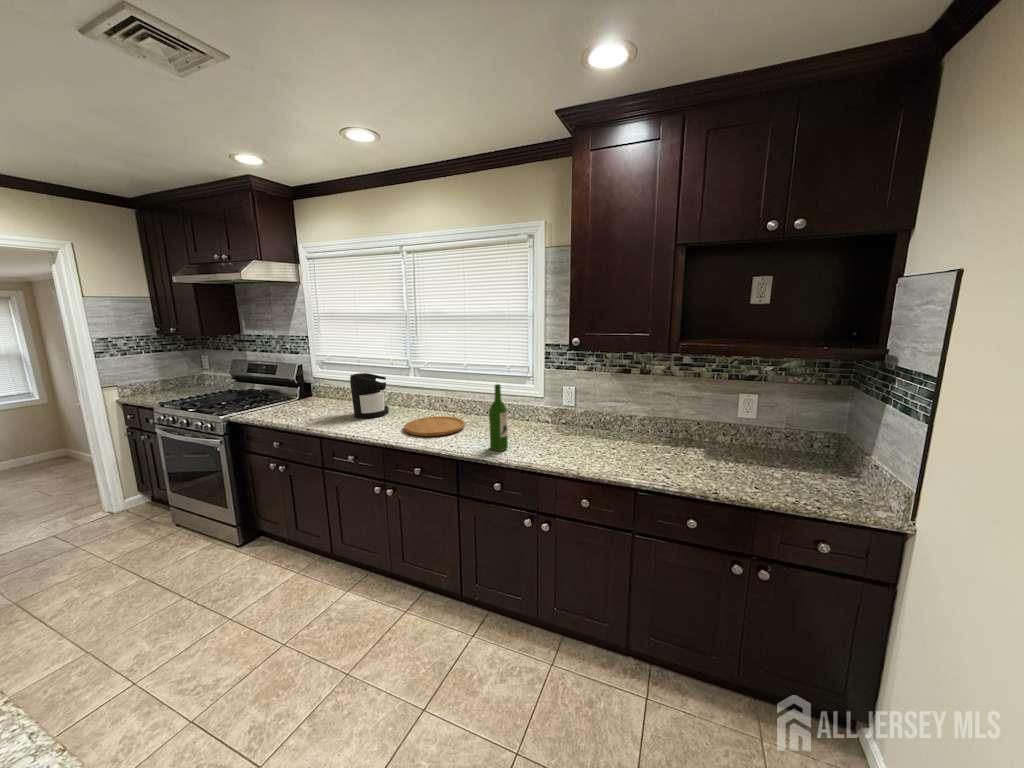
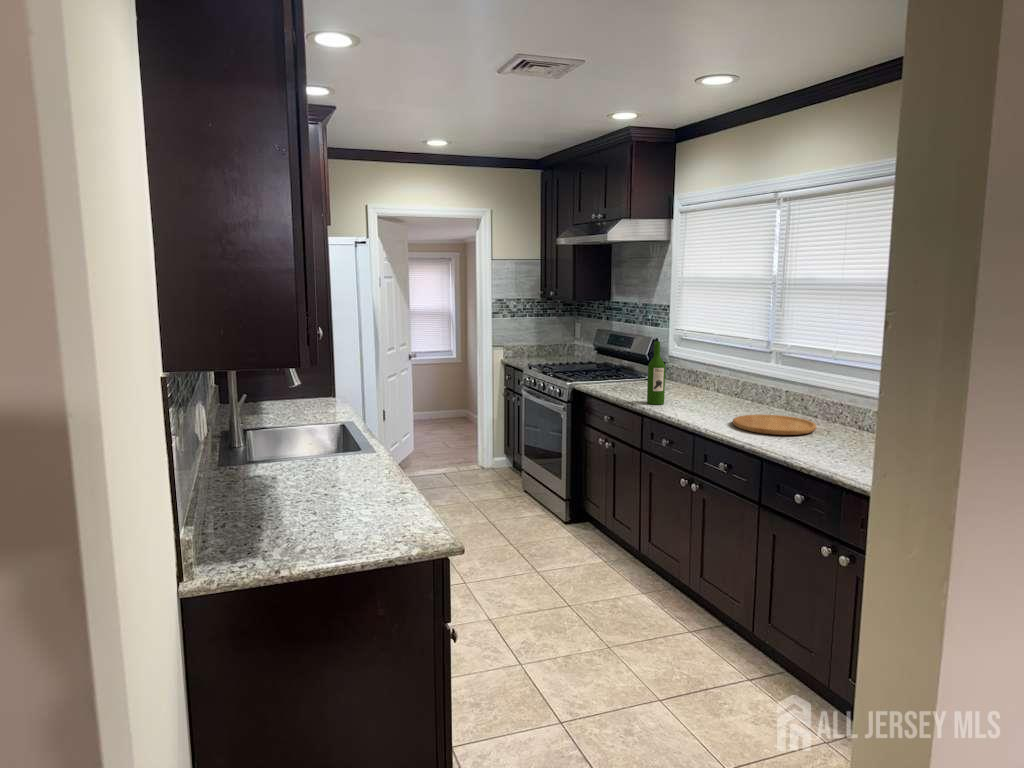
coffee maker: present [350,373,389,419] -> none [692,350,740,407]
wine bottle: present [489,384,508,451] -> present [647,341,665,405]

